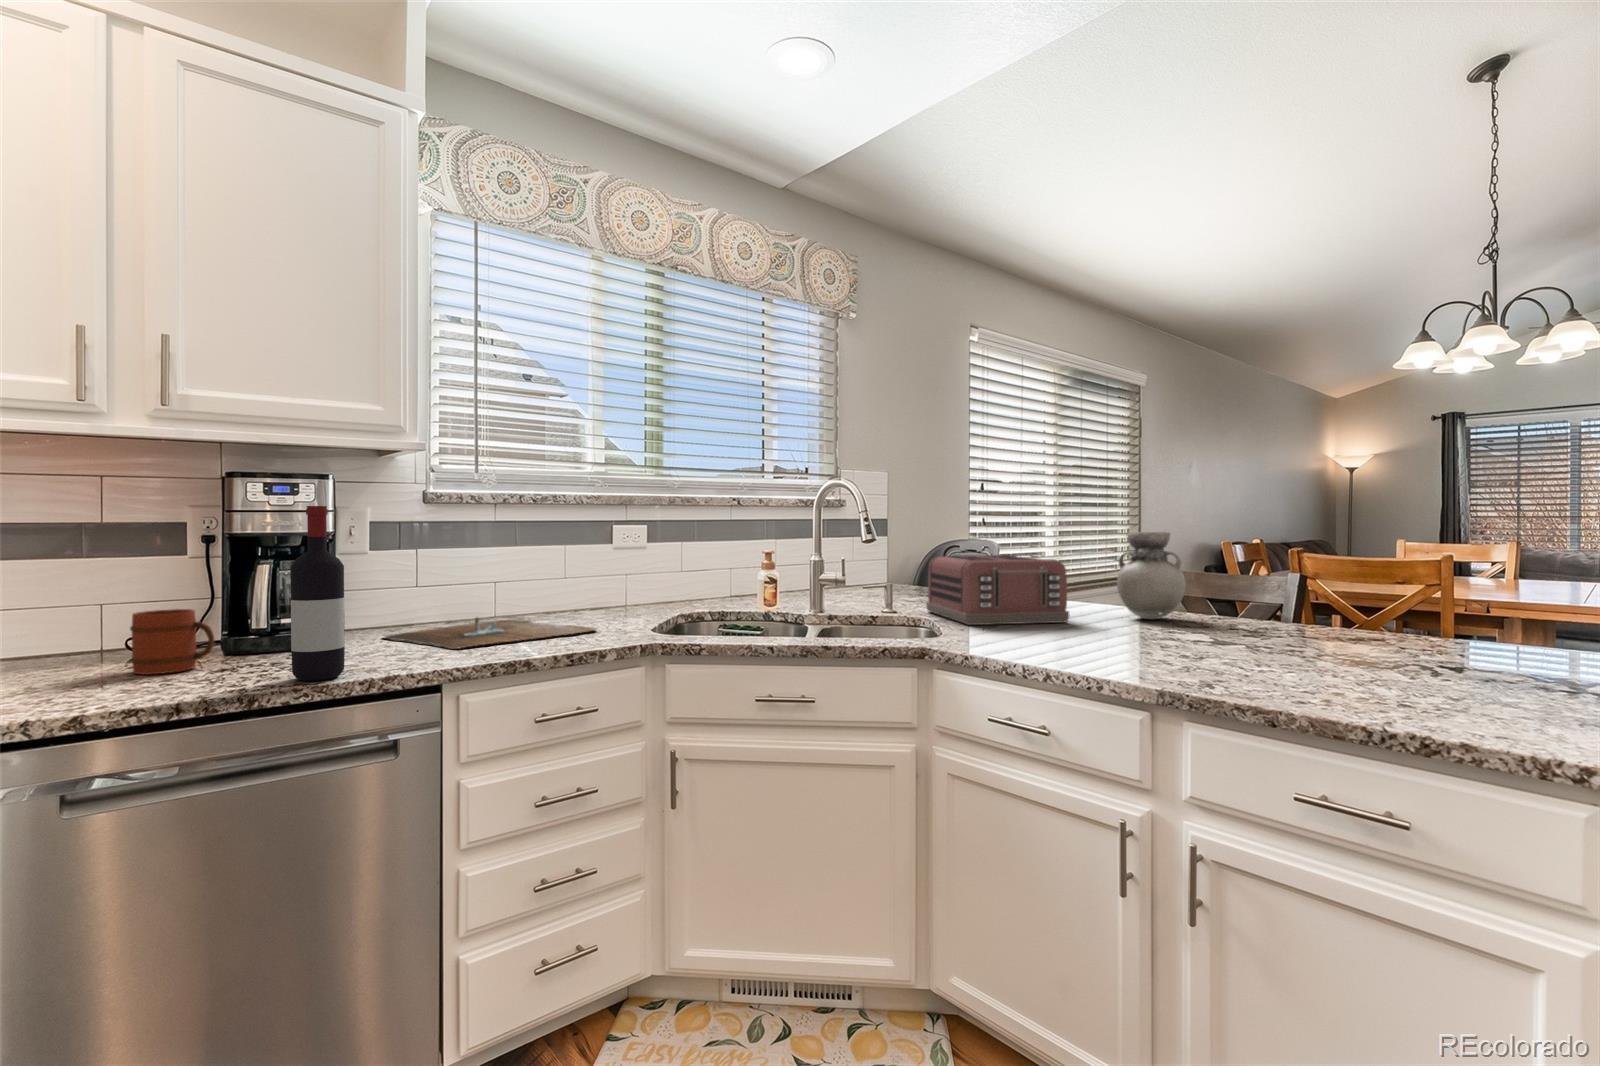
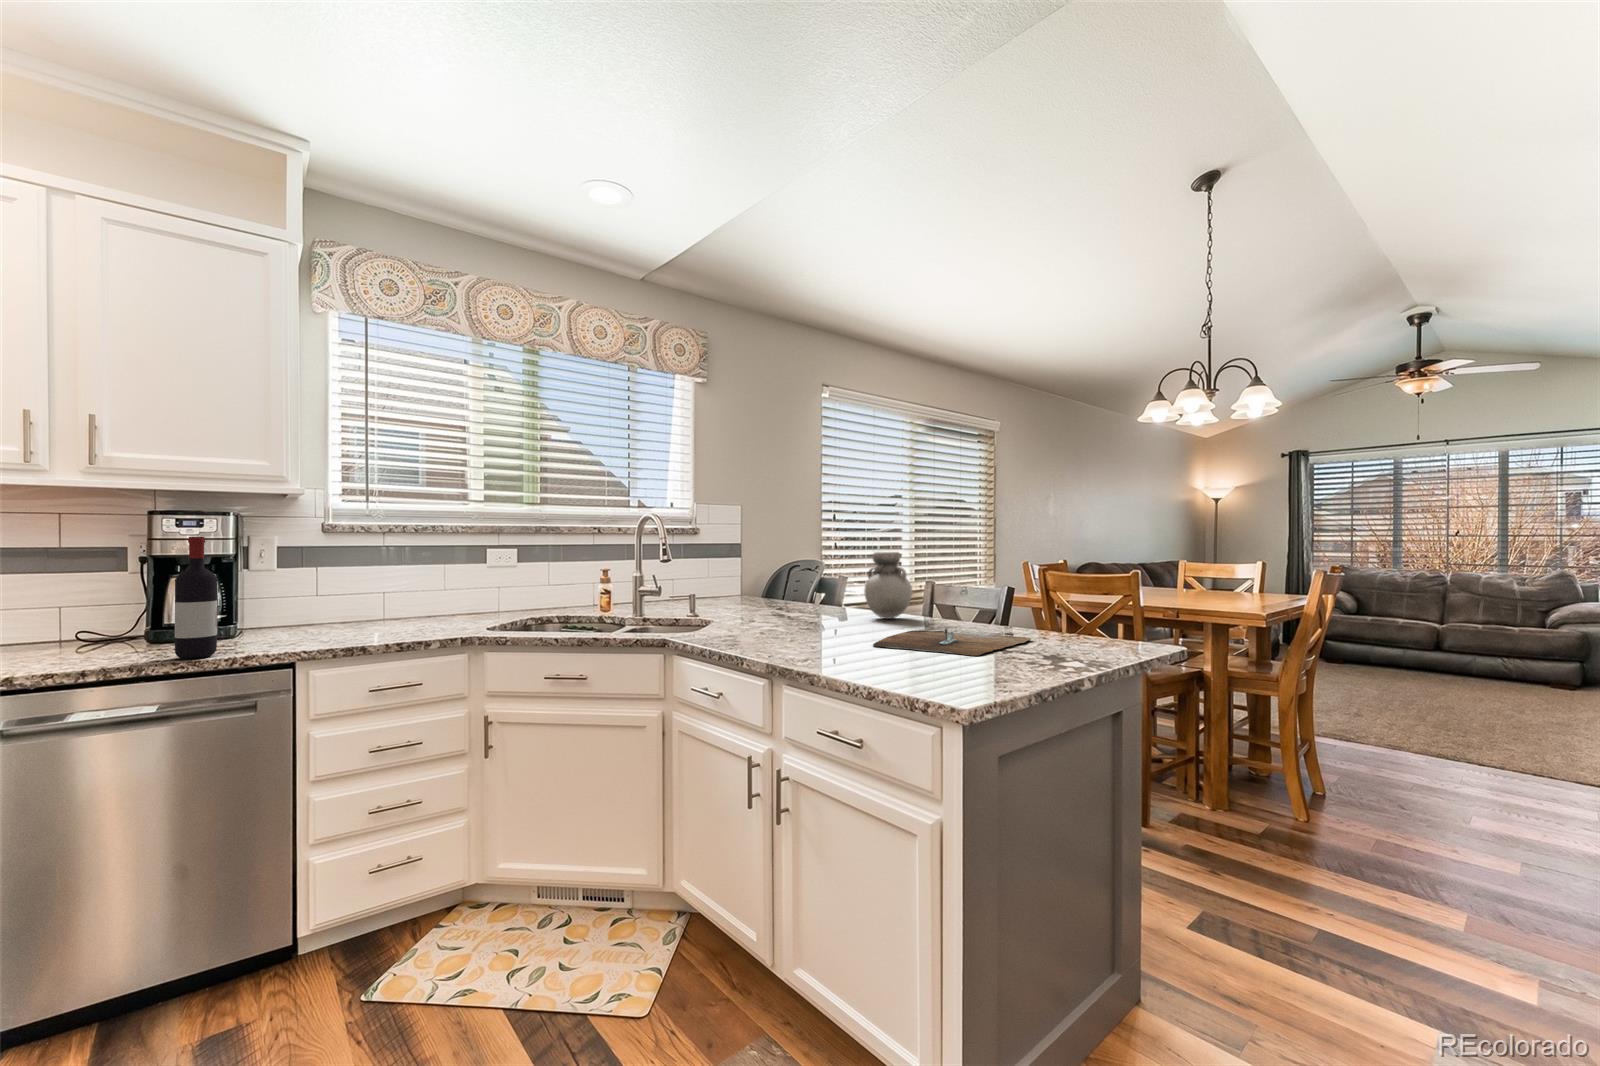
toaster: present [926,555,1070,625] -> none [729,570,819,623]
mug: present [130,609,214,675] -> none [67,610,132,655]
cutting board: present [385,618,596,649] -> present [873,628,1032,655]

